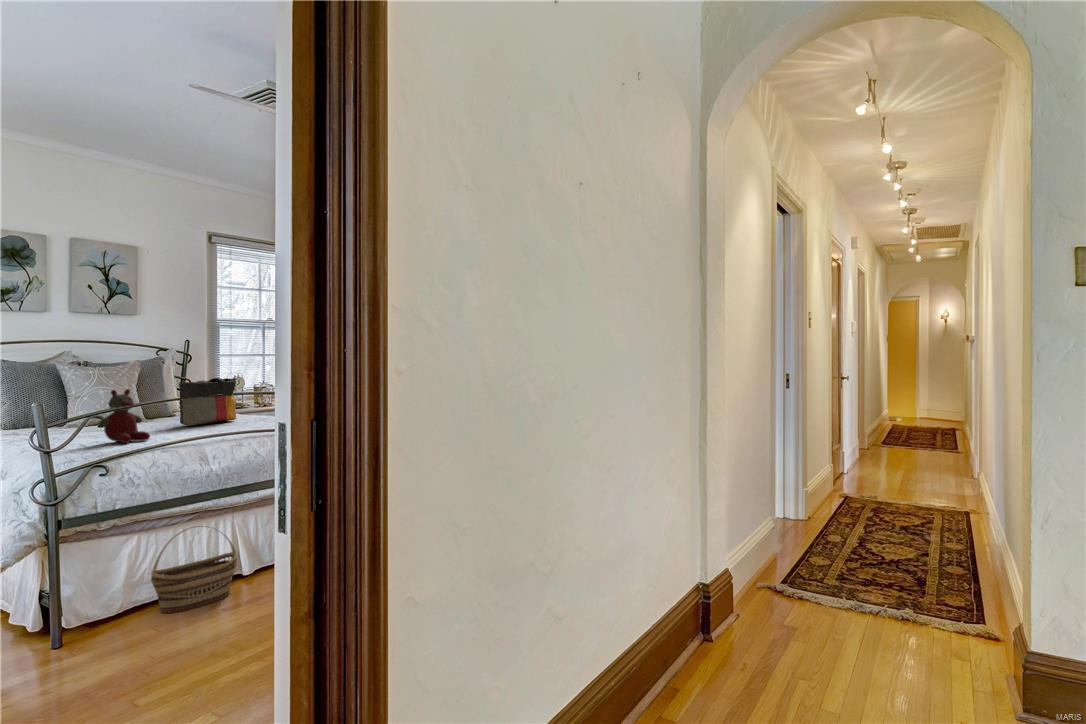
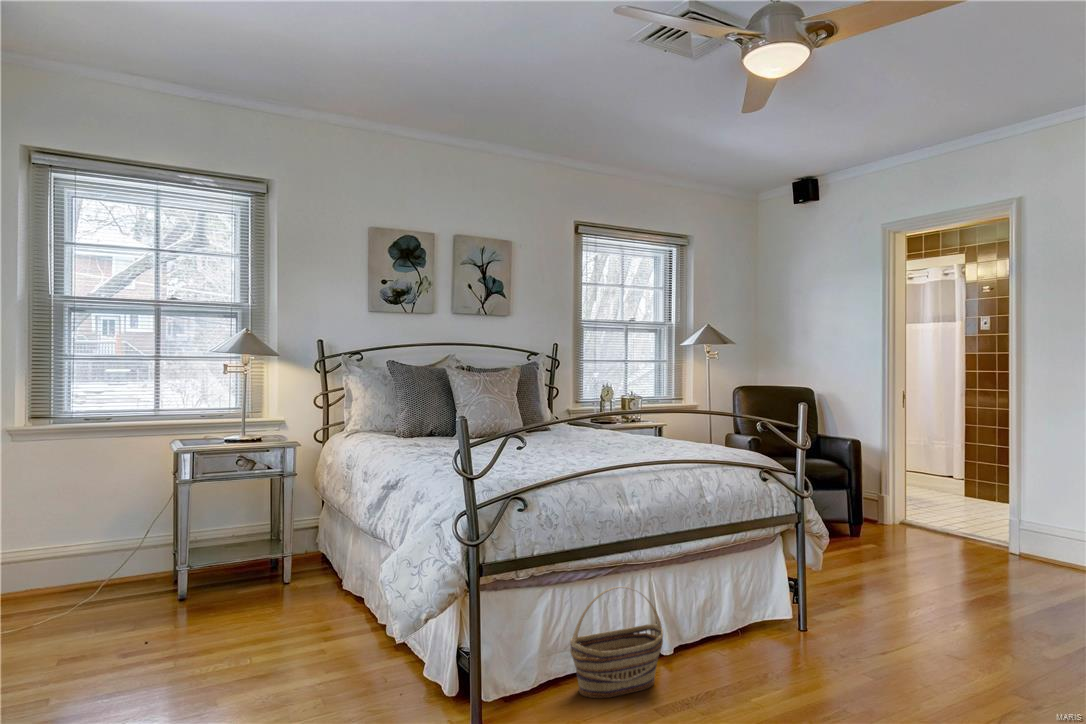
tote bag: present [179,378,236,426] -> none [569,390,629,447]
stuffed bear: present [99,389,150,443] -> none [505,402,556,469]

